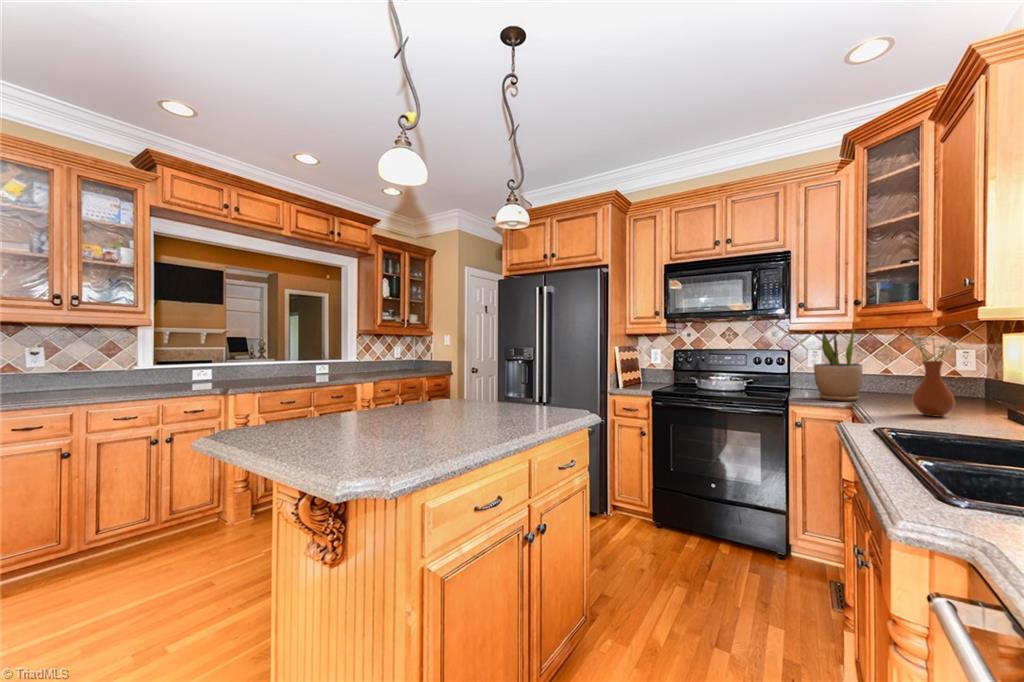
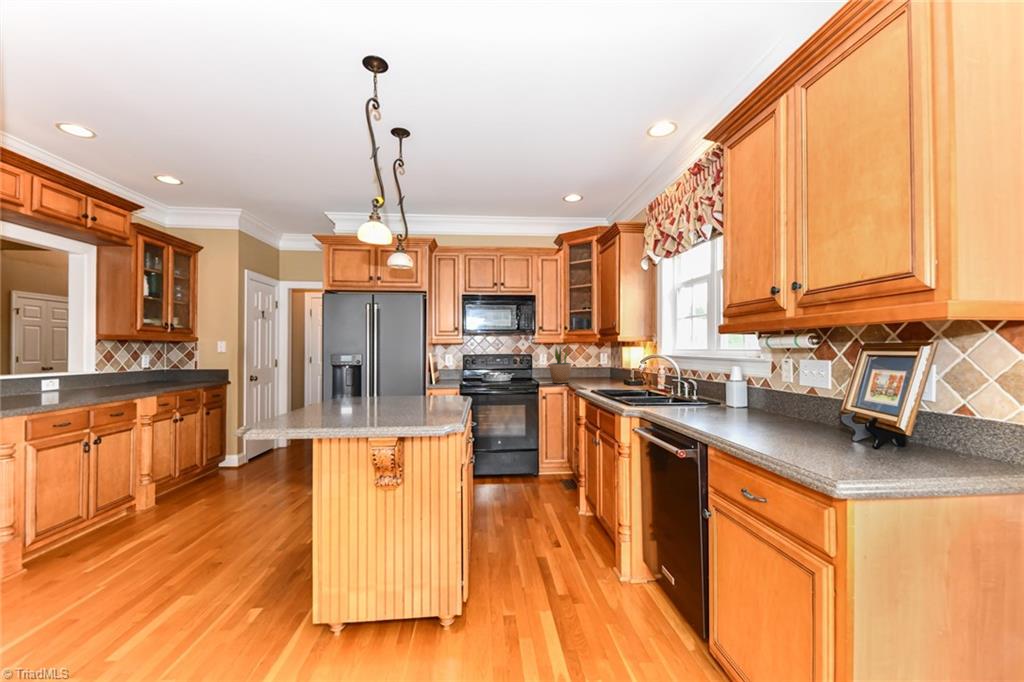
vase: present [903,334,960,417] -> none [593,348,613,388]

